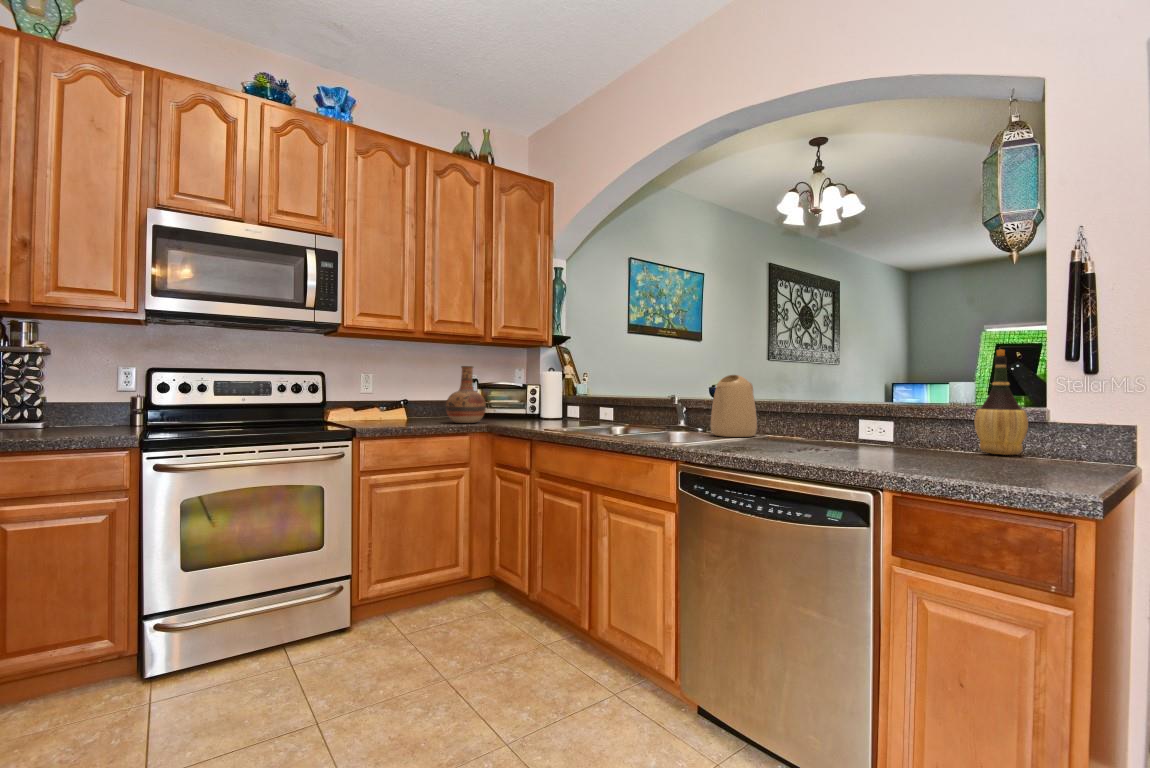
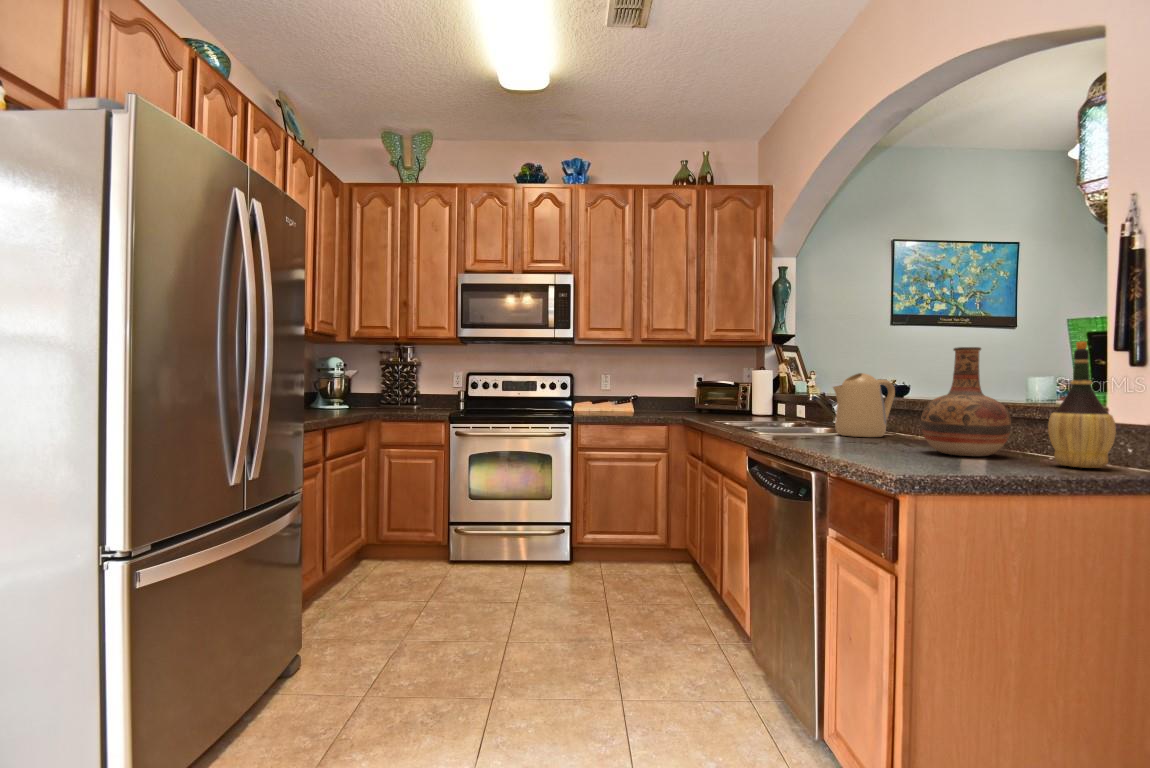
vase: present [446,366,486,423] -> present [921,347,1011,456]

